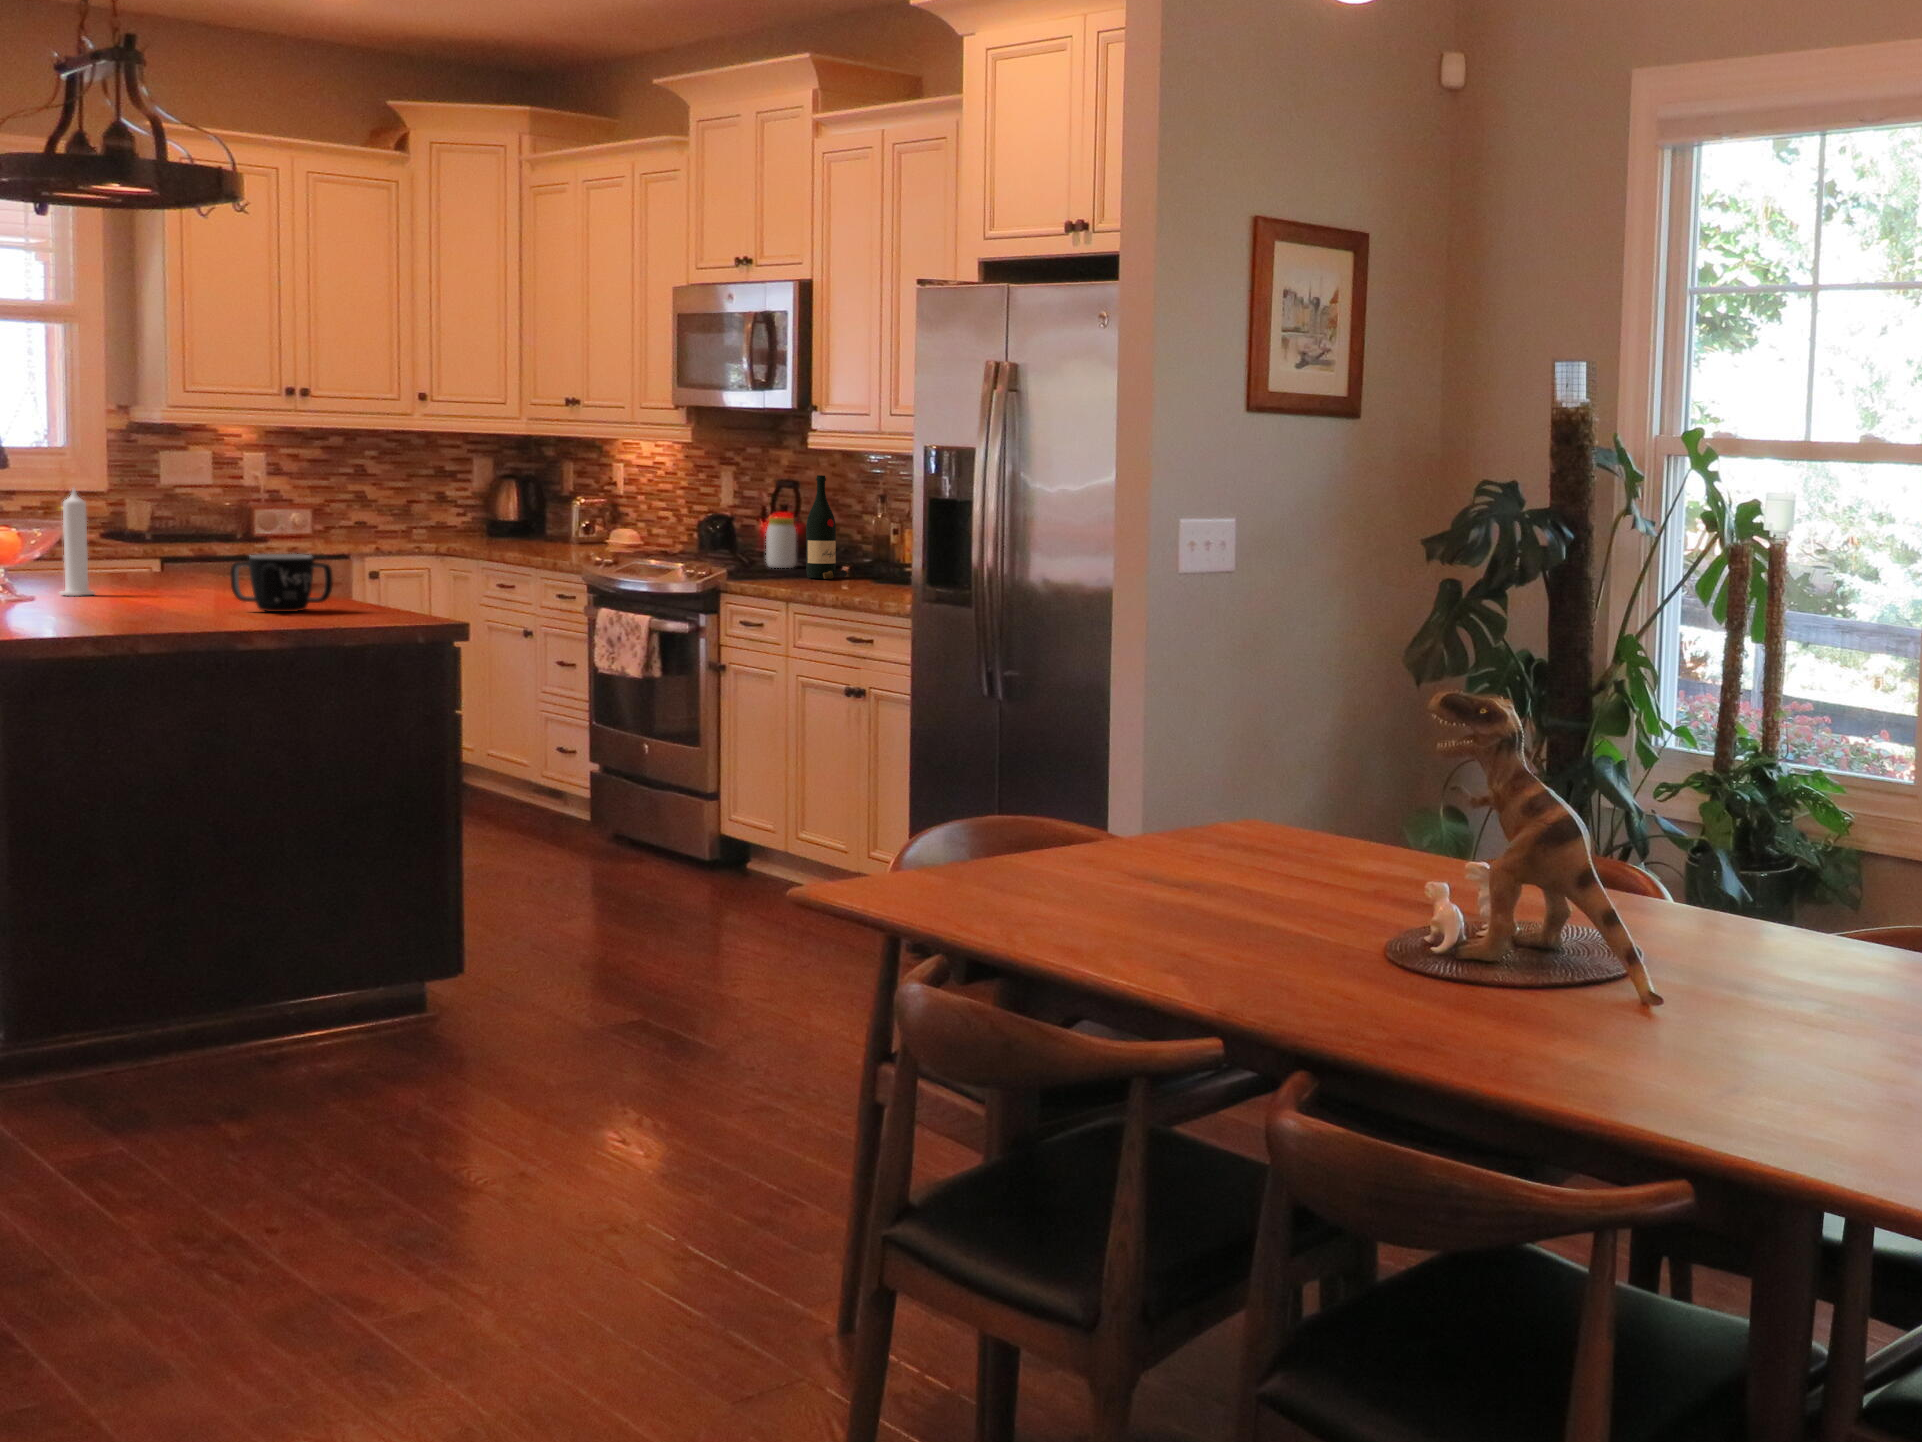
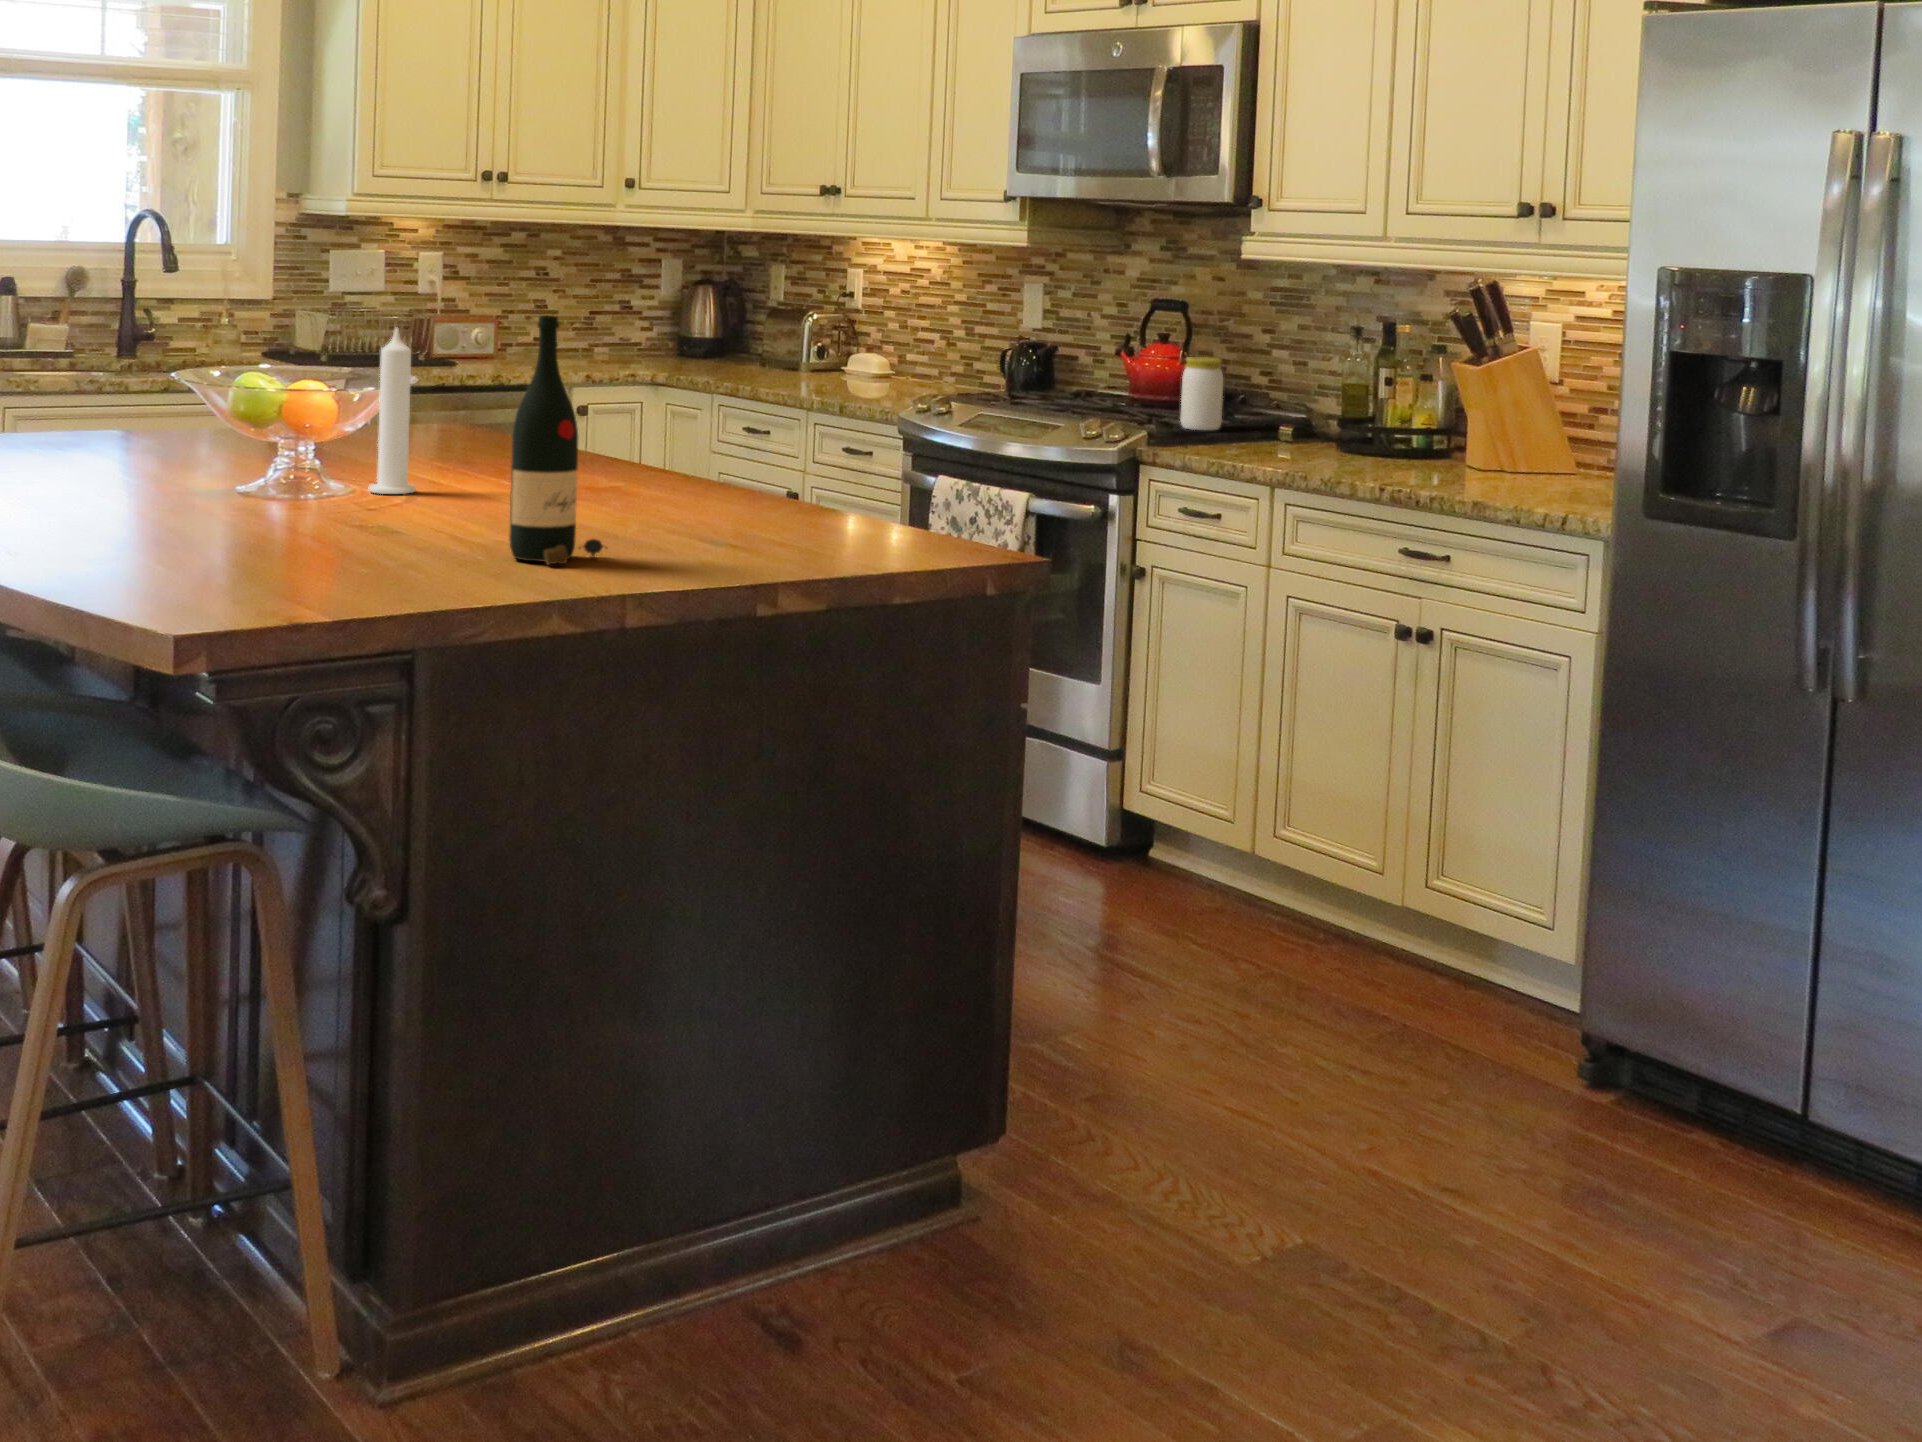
wine bottle: present [806,475,849,579] -> present [509,316,604,565]
mug: present [230,554,333,612] -> none [687,452,840,552]

